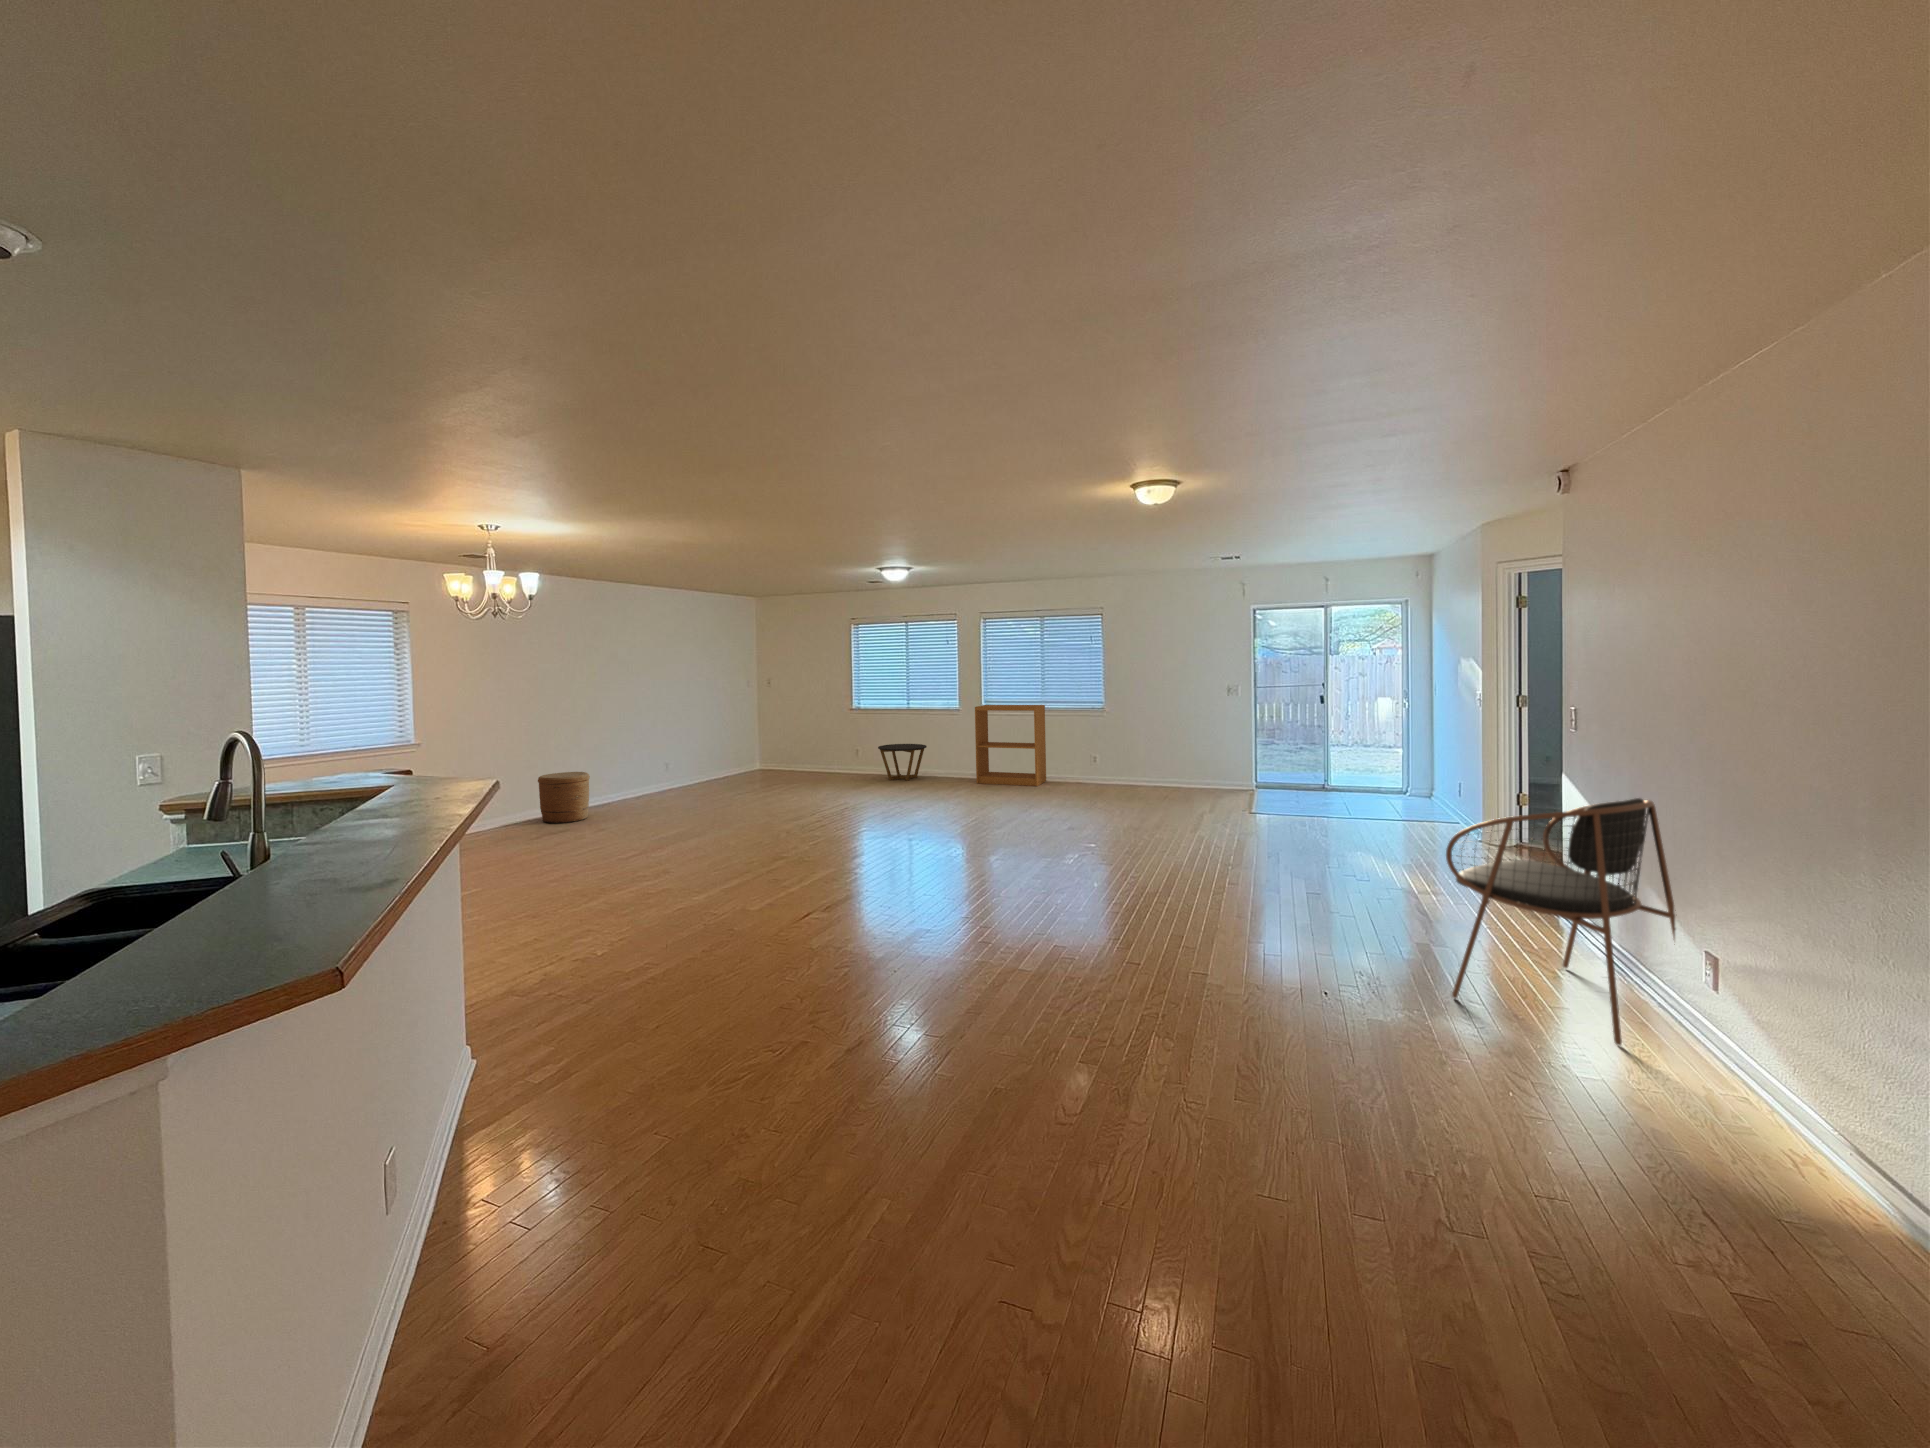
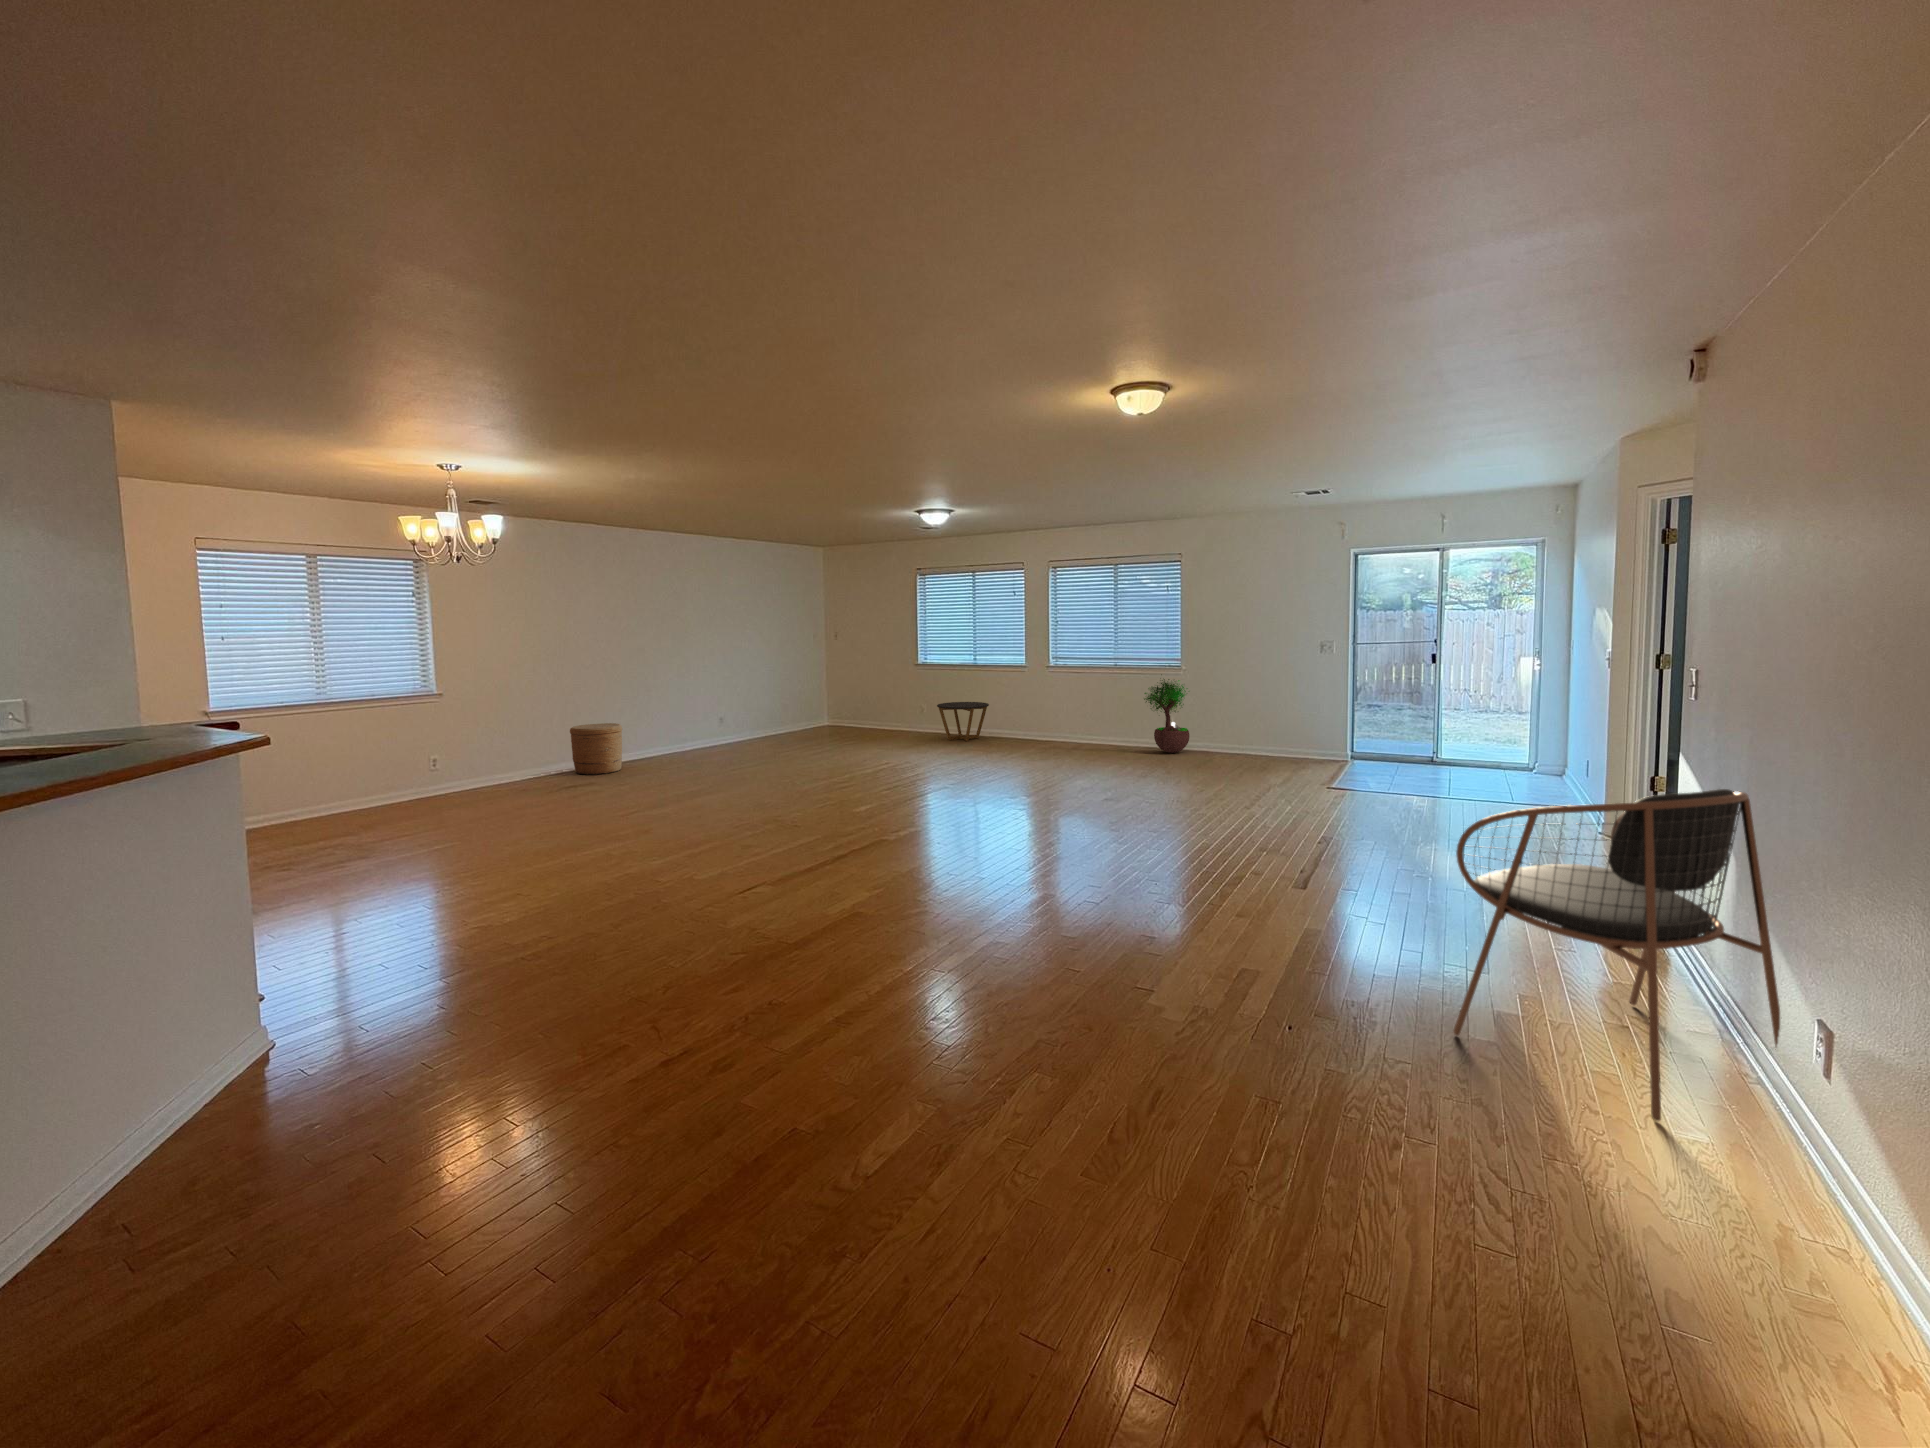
bookshelf: present [975,705,1046,786] -> none [1037,661,1116,751]
potted tree: none [1074,716,1116,786] -> present [1144,679,1189,753]

